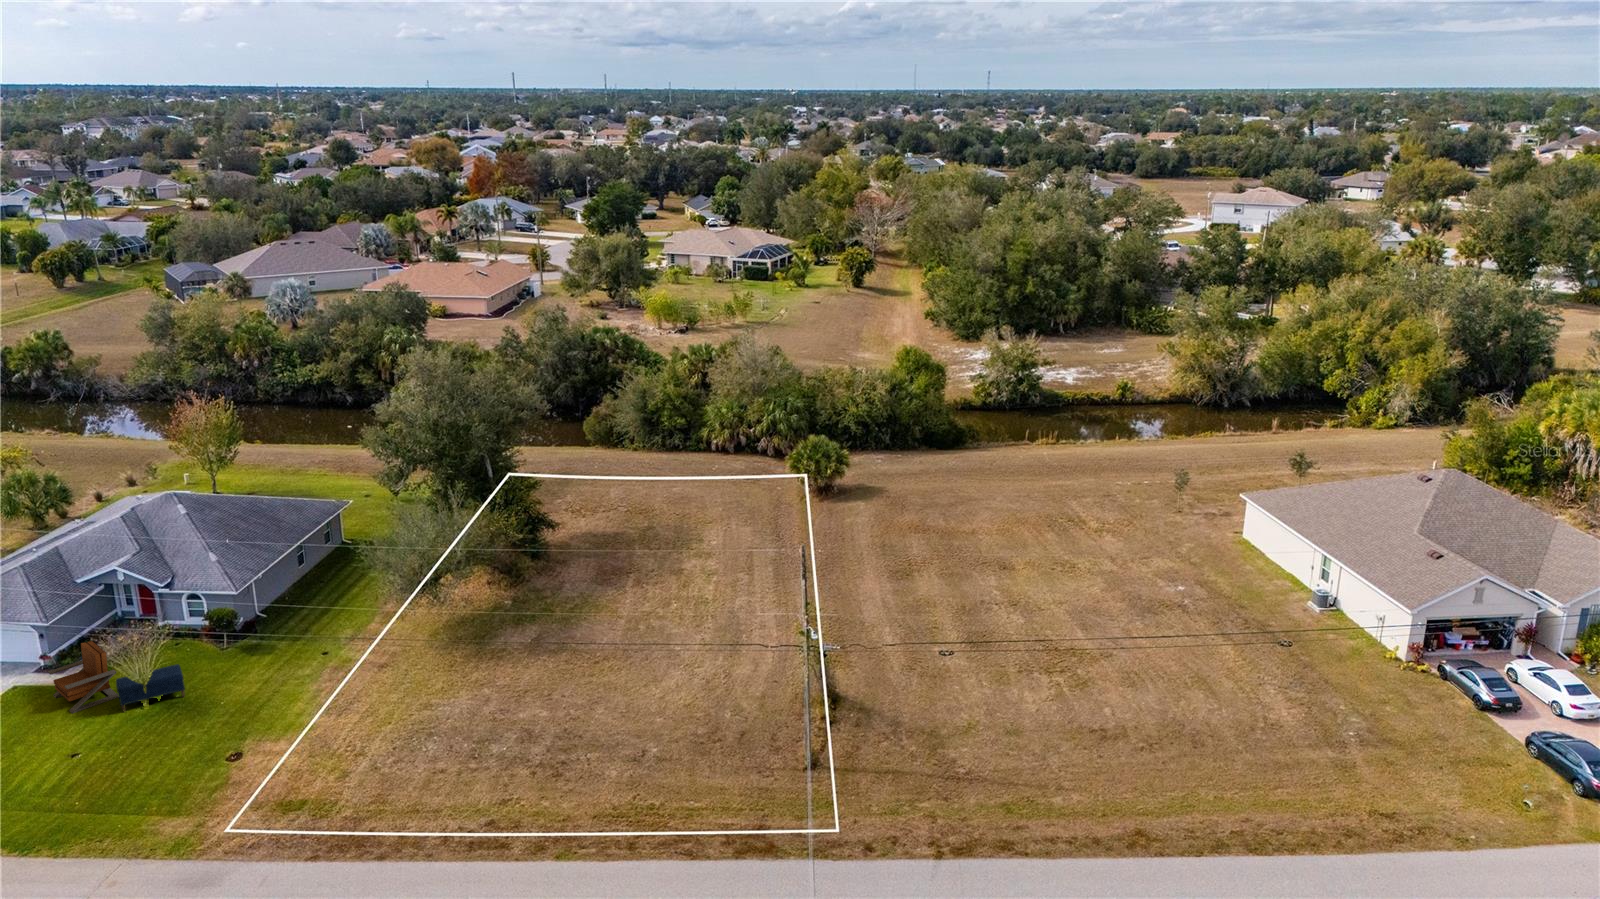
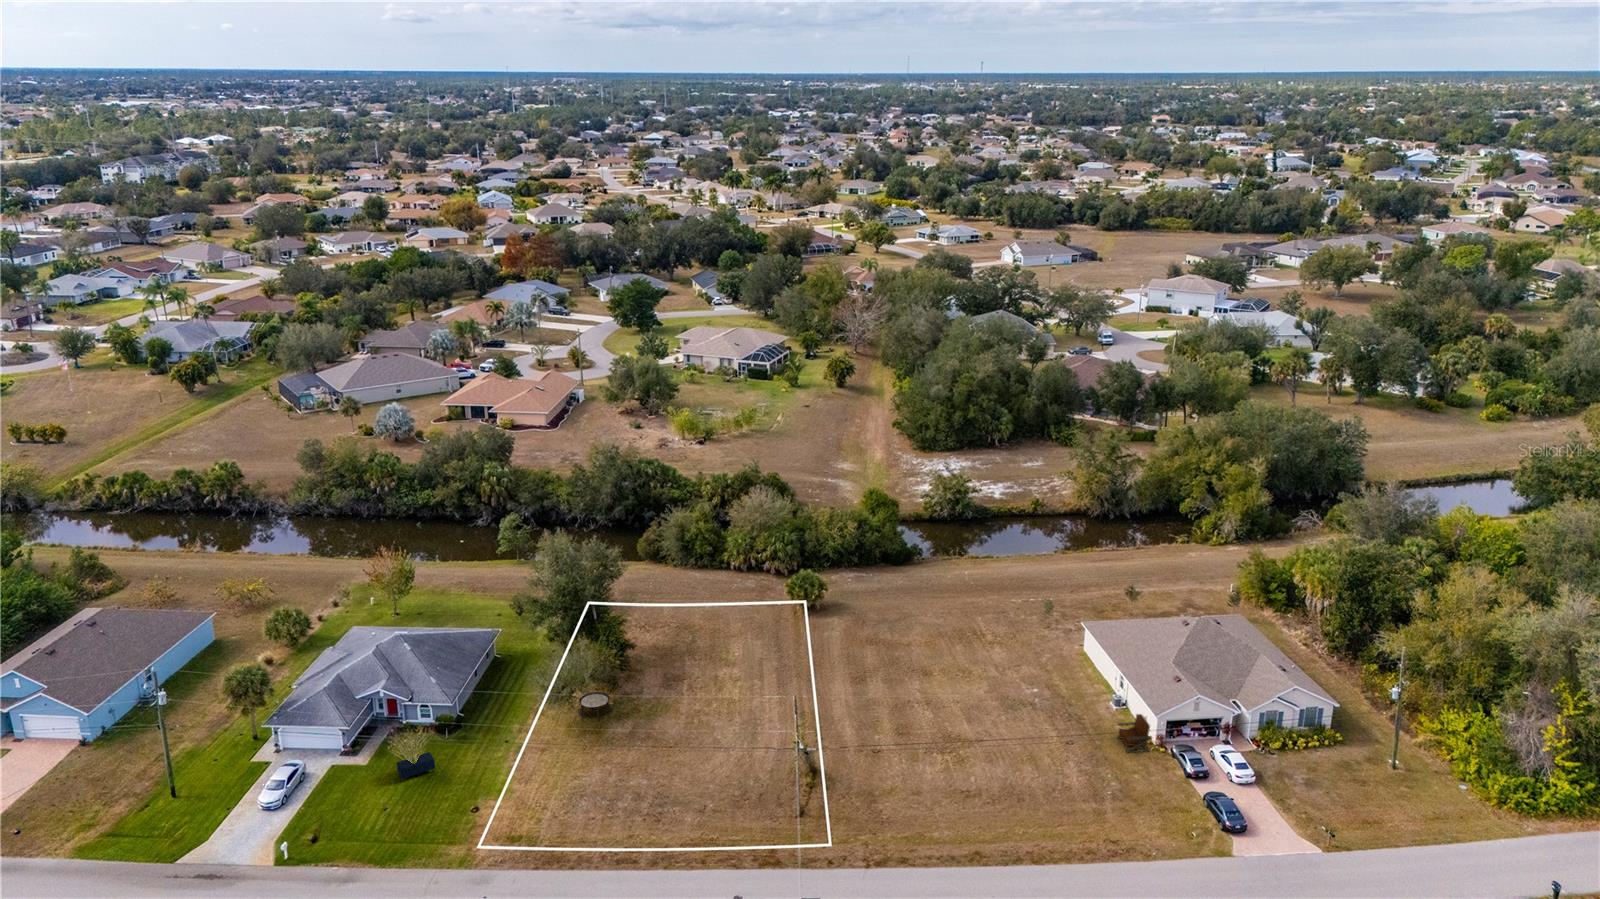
round table: none [450,582,501,626] -> present [579,692,610,722]
lounge chair: present [48,641,119,713] -> present [1117,714,1152,753]

